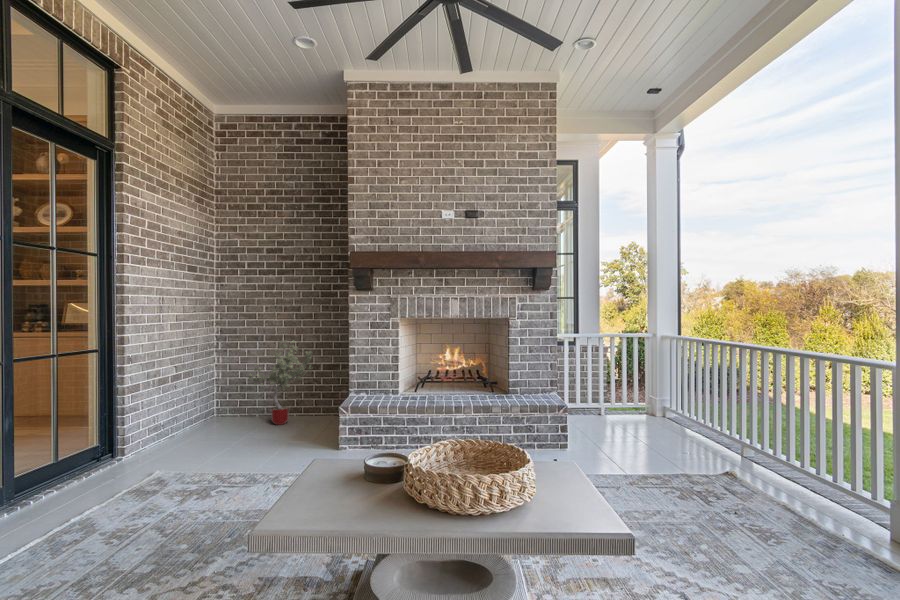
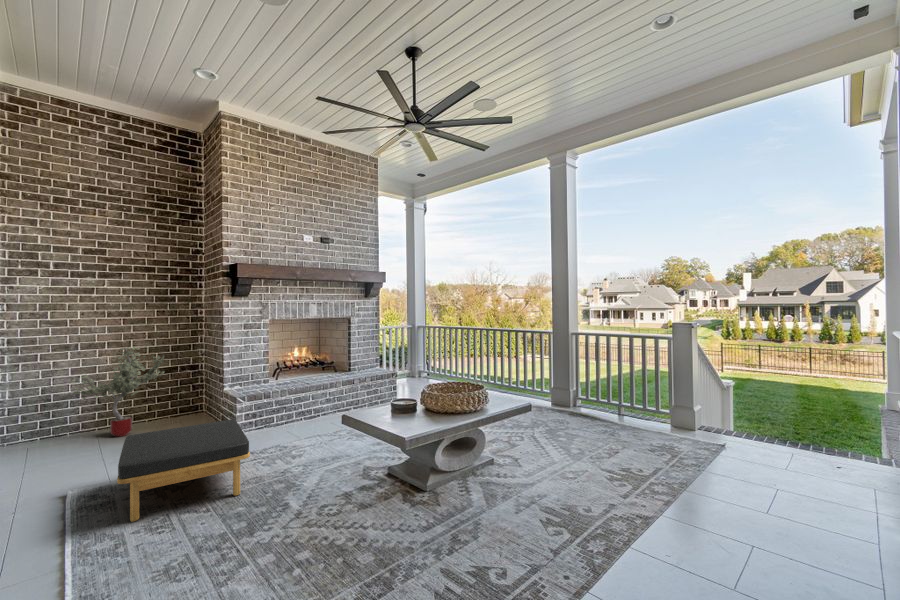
ottoman: none [107,428,274,524] -> present [117,420,250,522]

